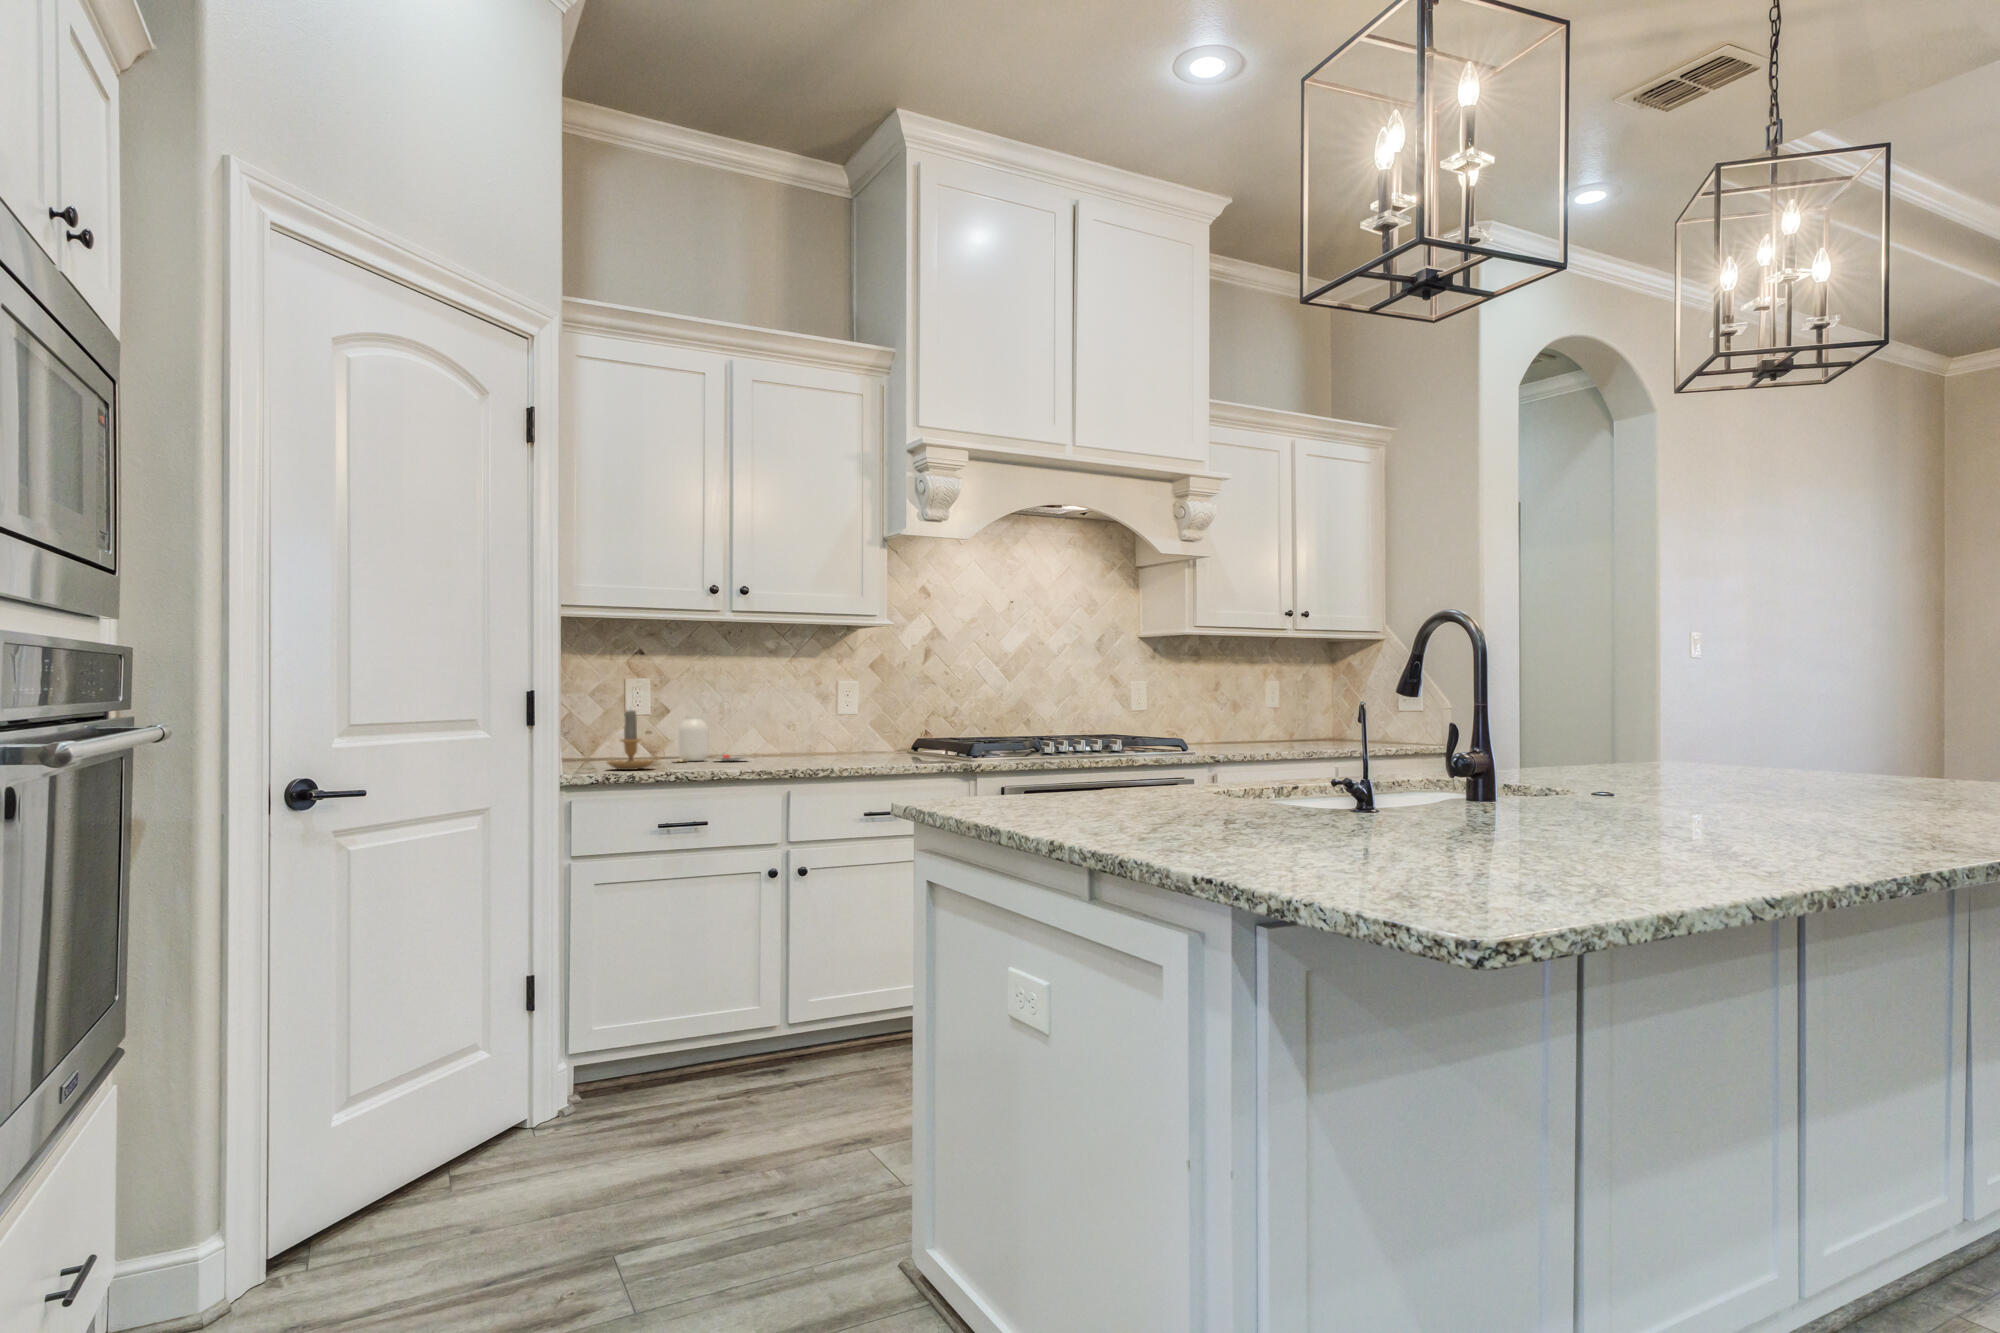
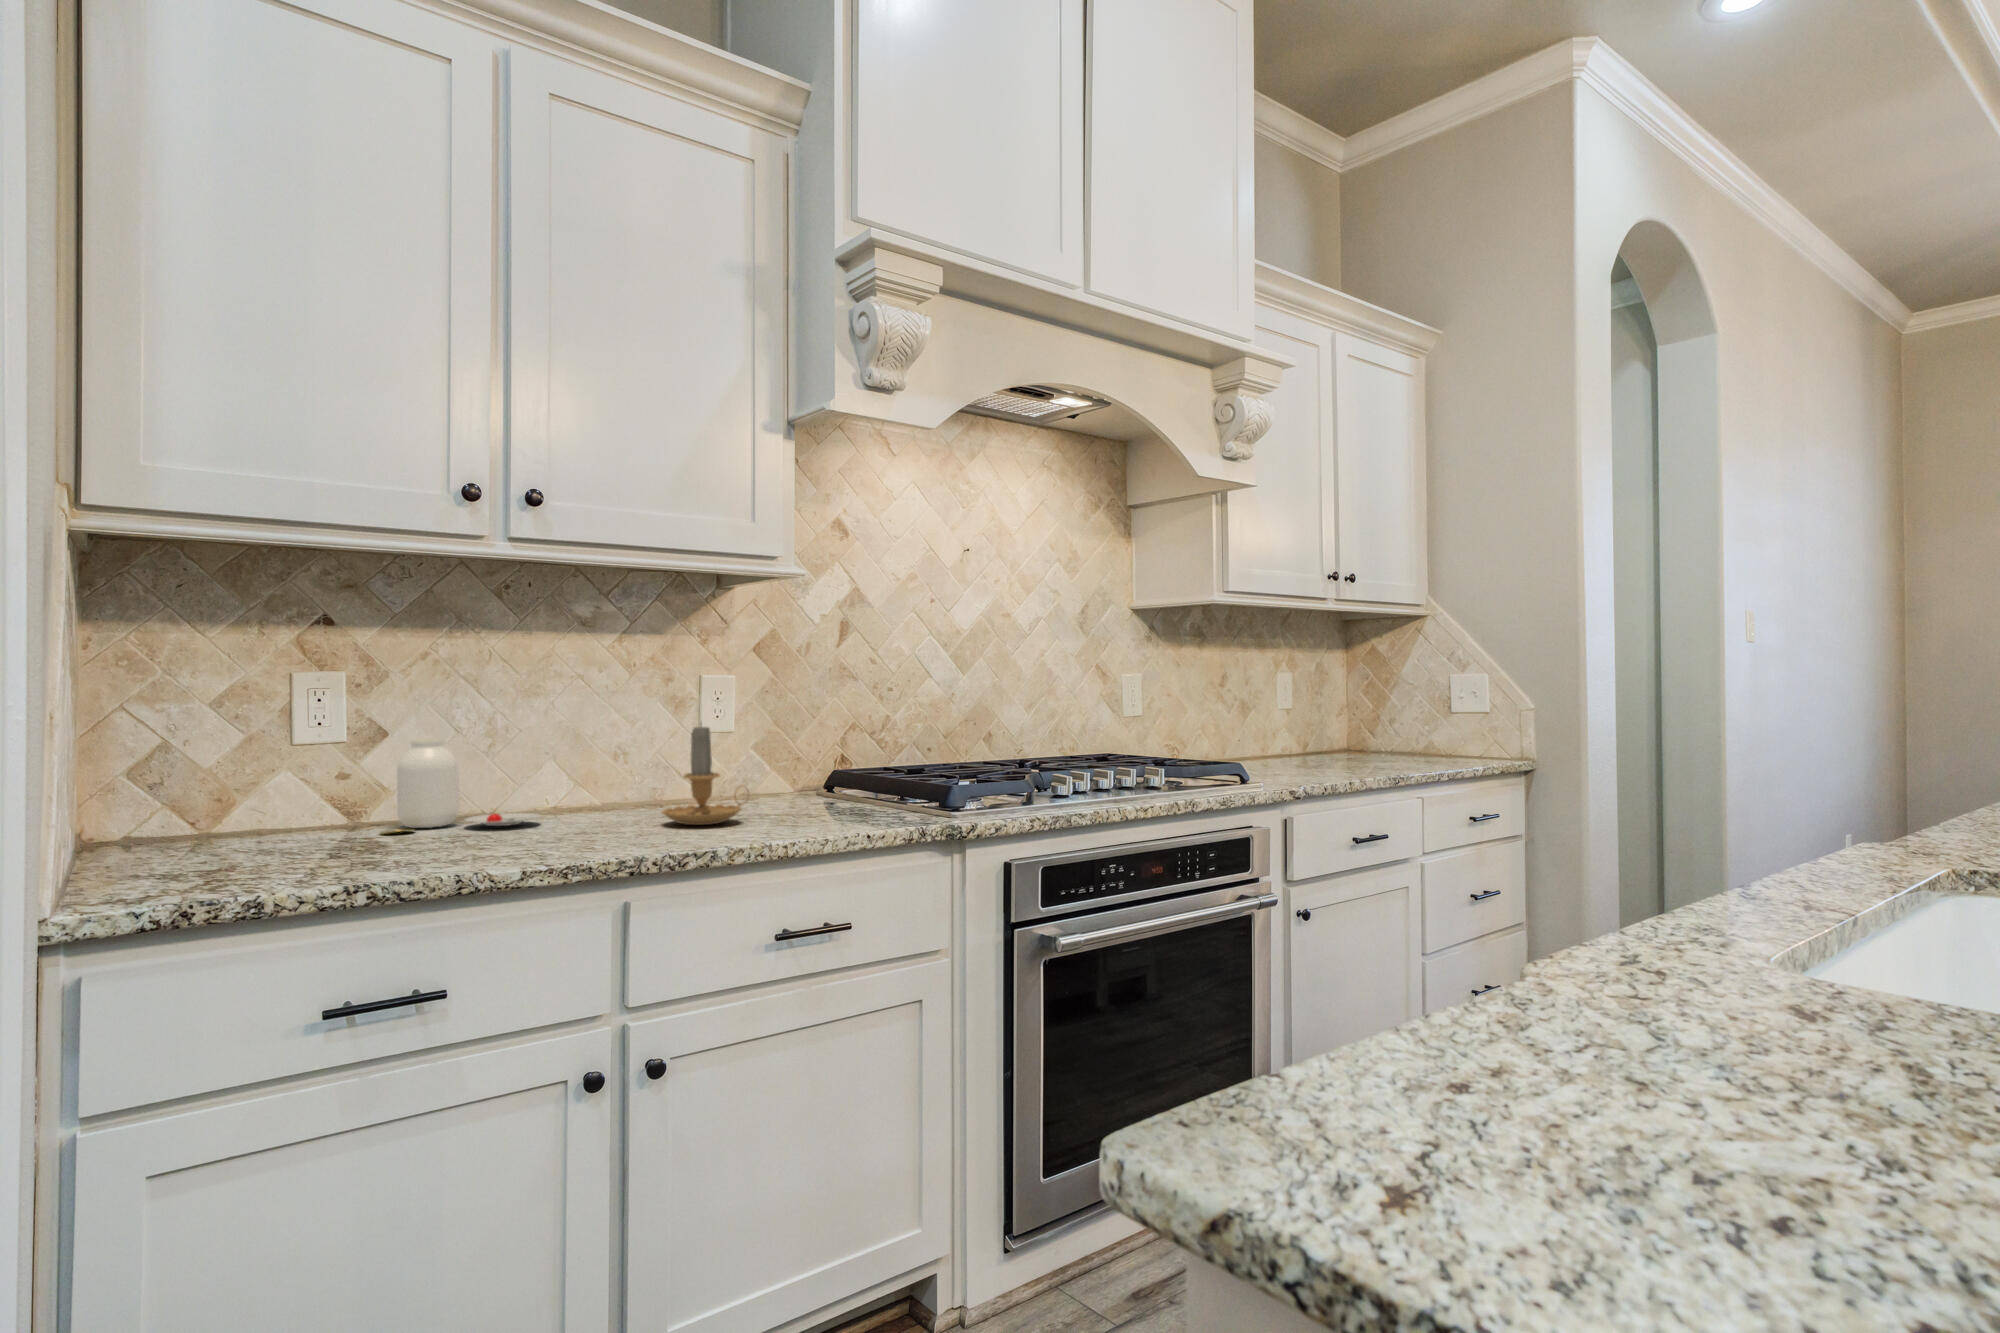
candle: present [607,710,665,770] -> present [662,723,749,825]

